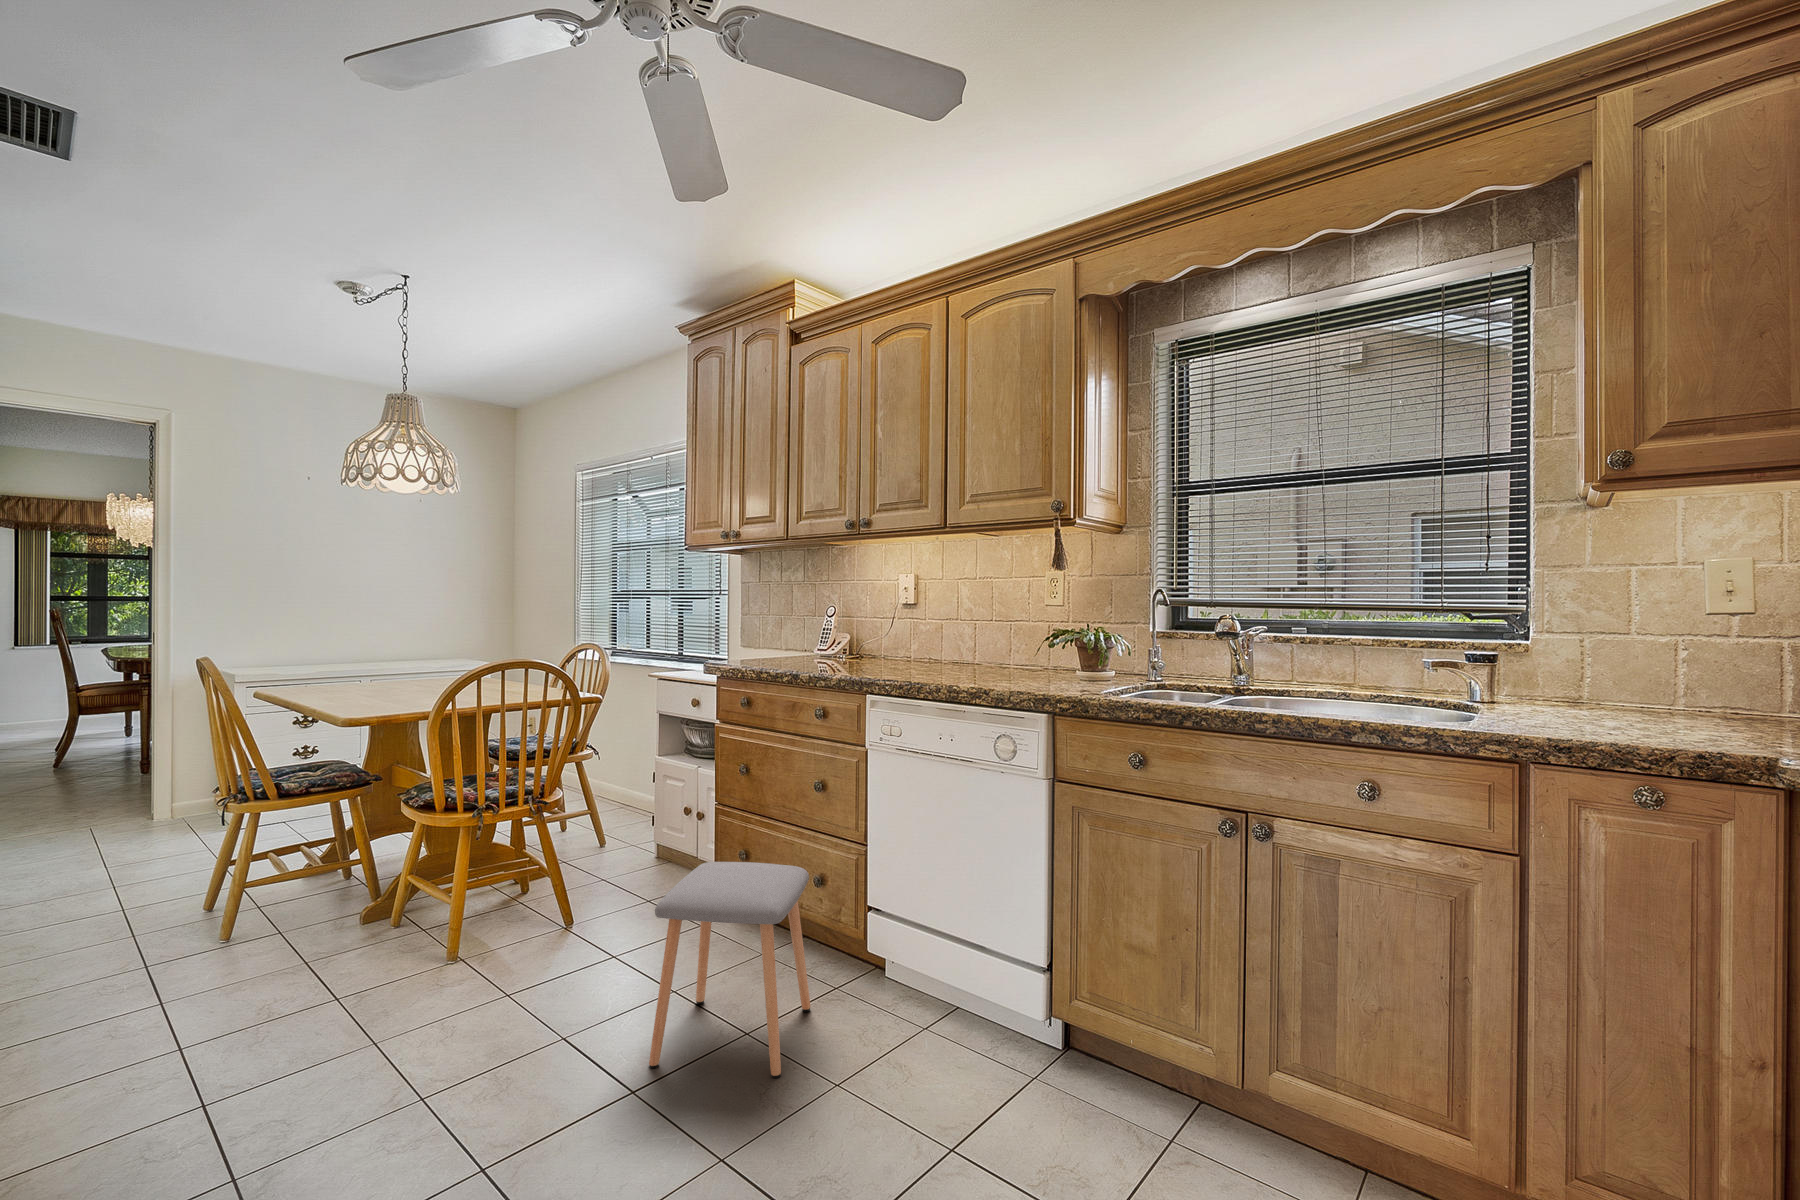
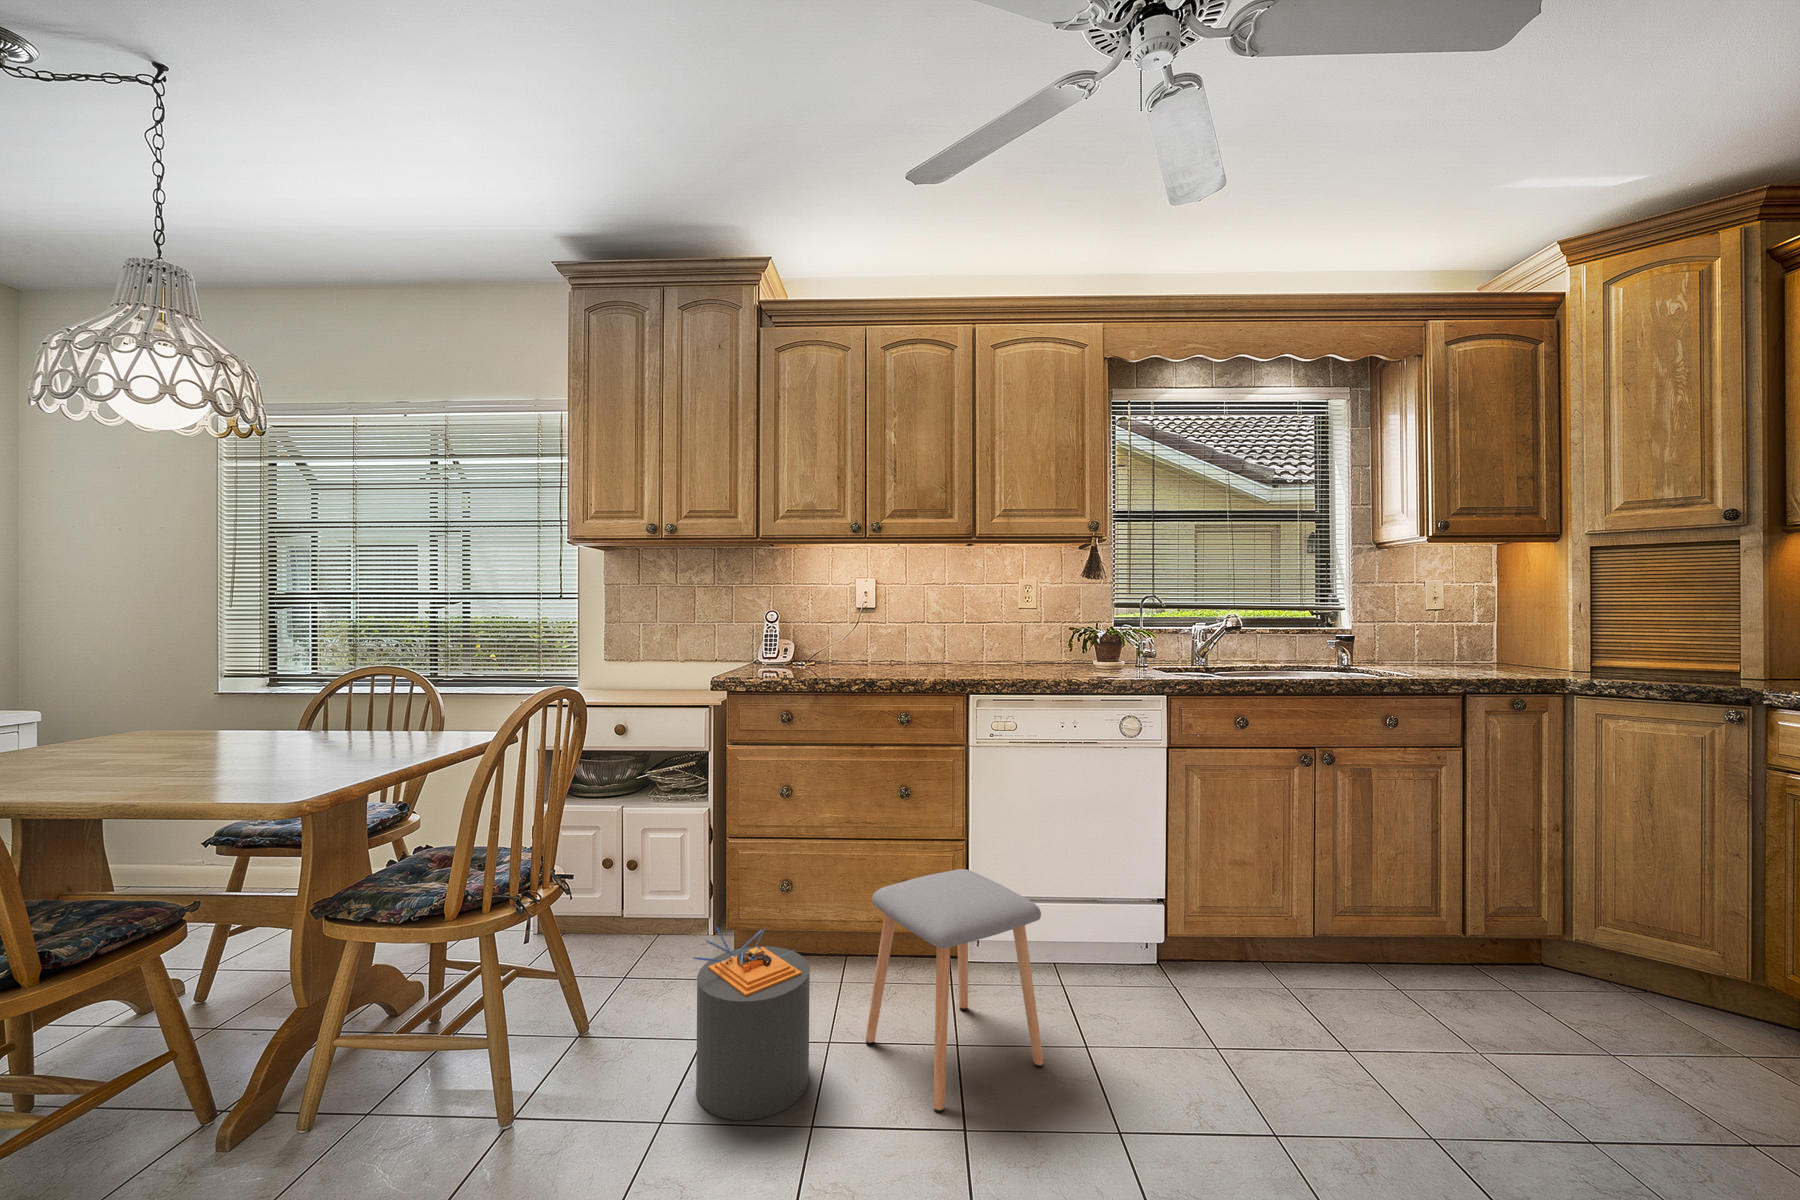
trash can: none [546,854,645,1018] -> present [693,927,810,1120]

